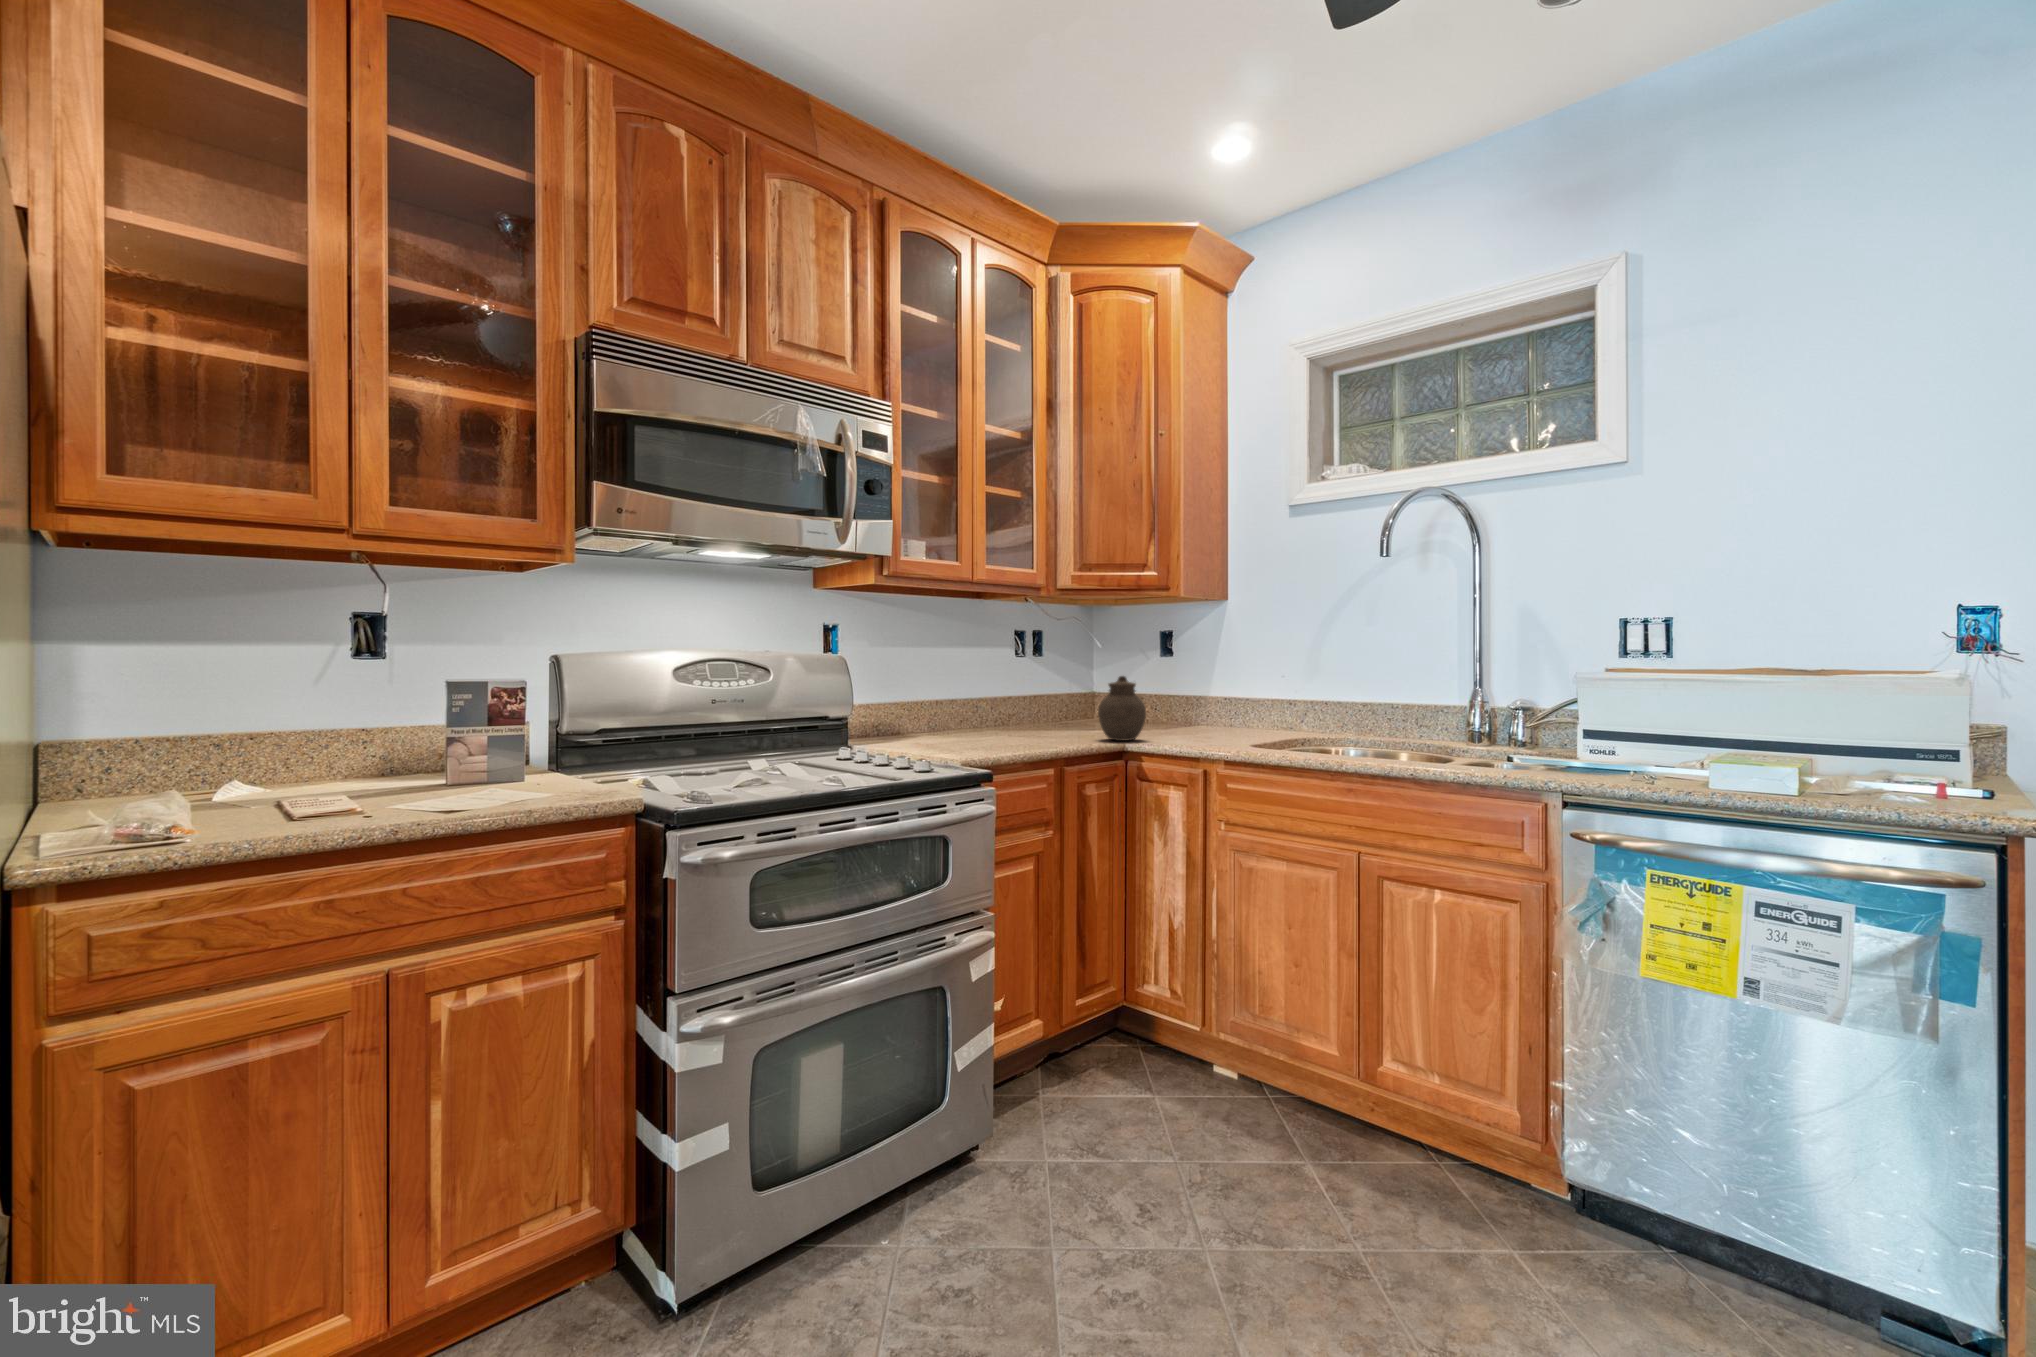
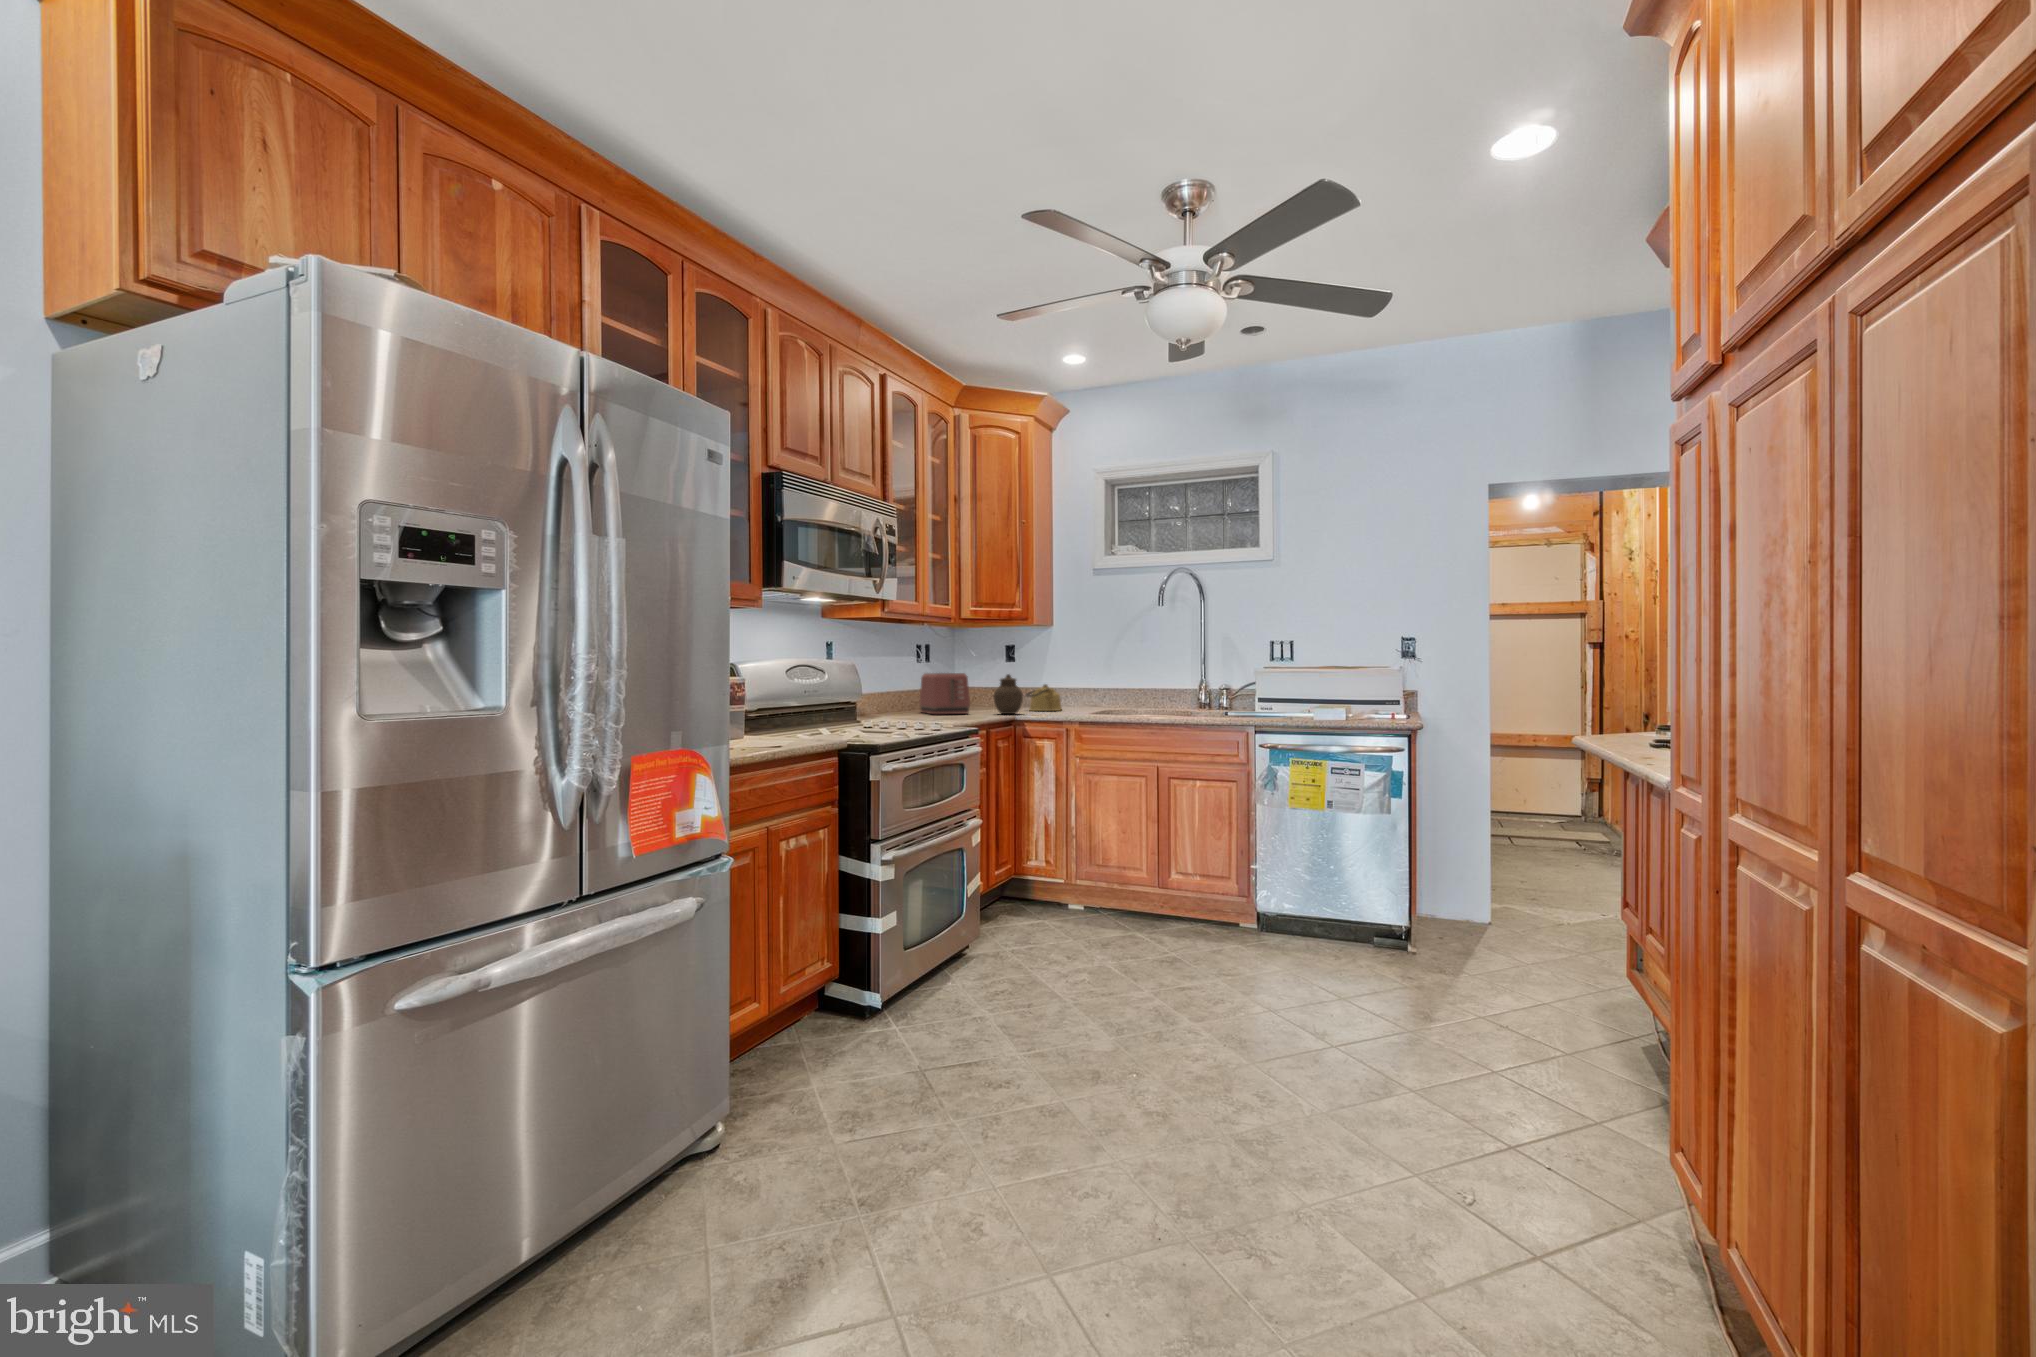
toaster: none [1004,673,1064,737] -> present [920,673,970,714]
kettle: none [1172,691,1230,735] -> present [1026,684,1062,711]

